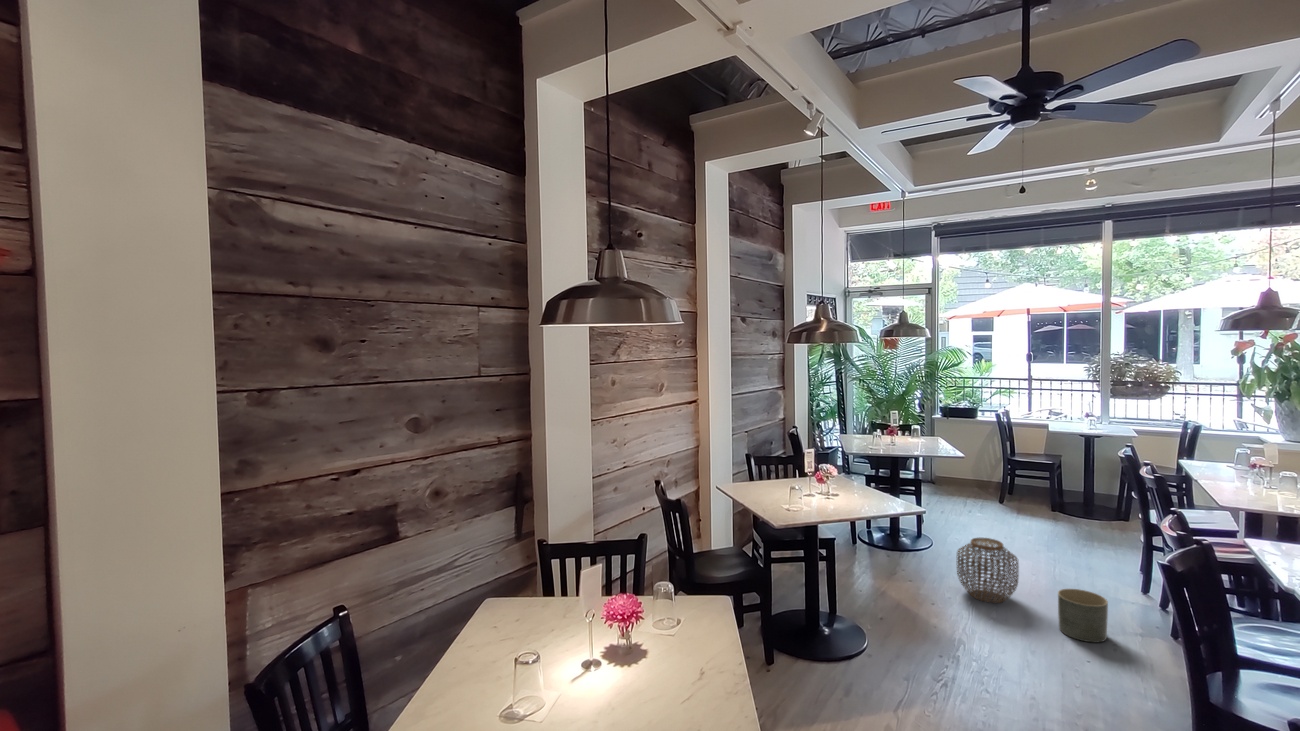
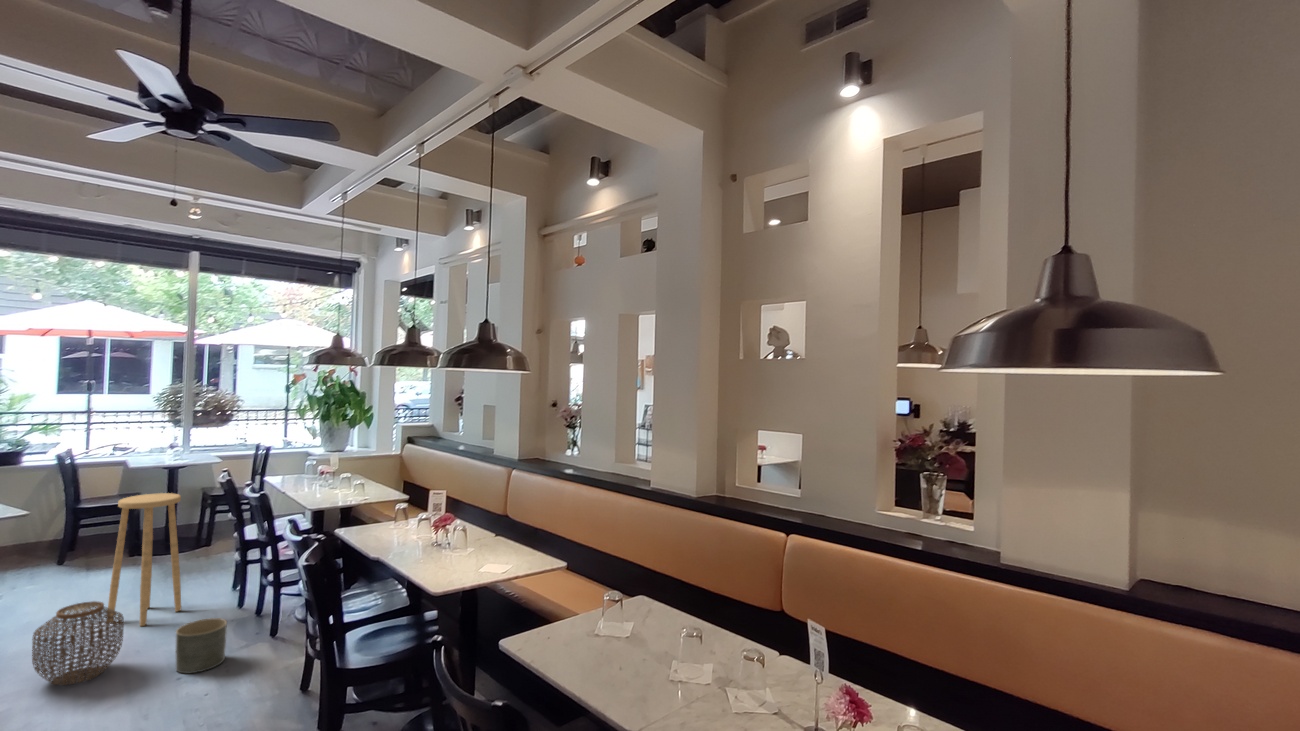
stool: none [1019,458,1082,576] -> present [108,493,181,626]

